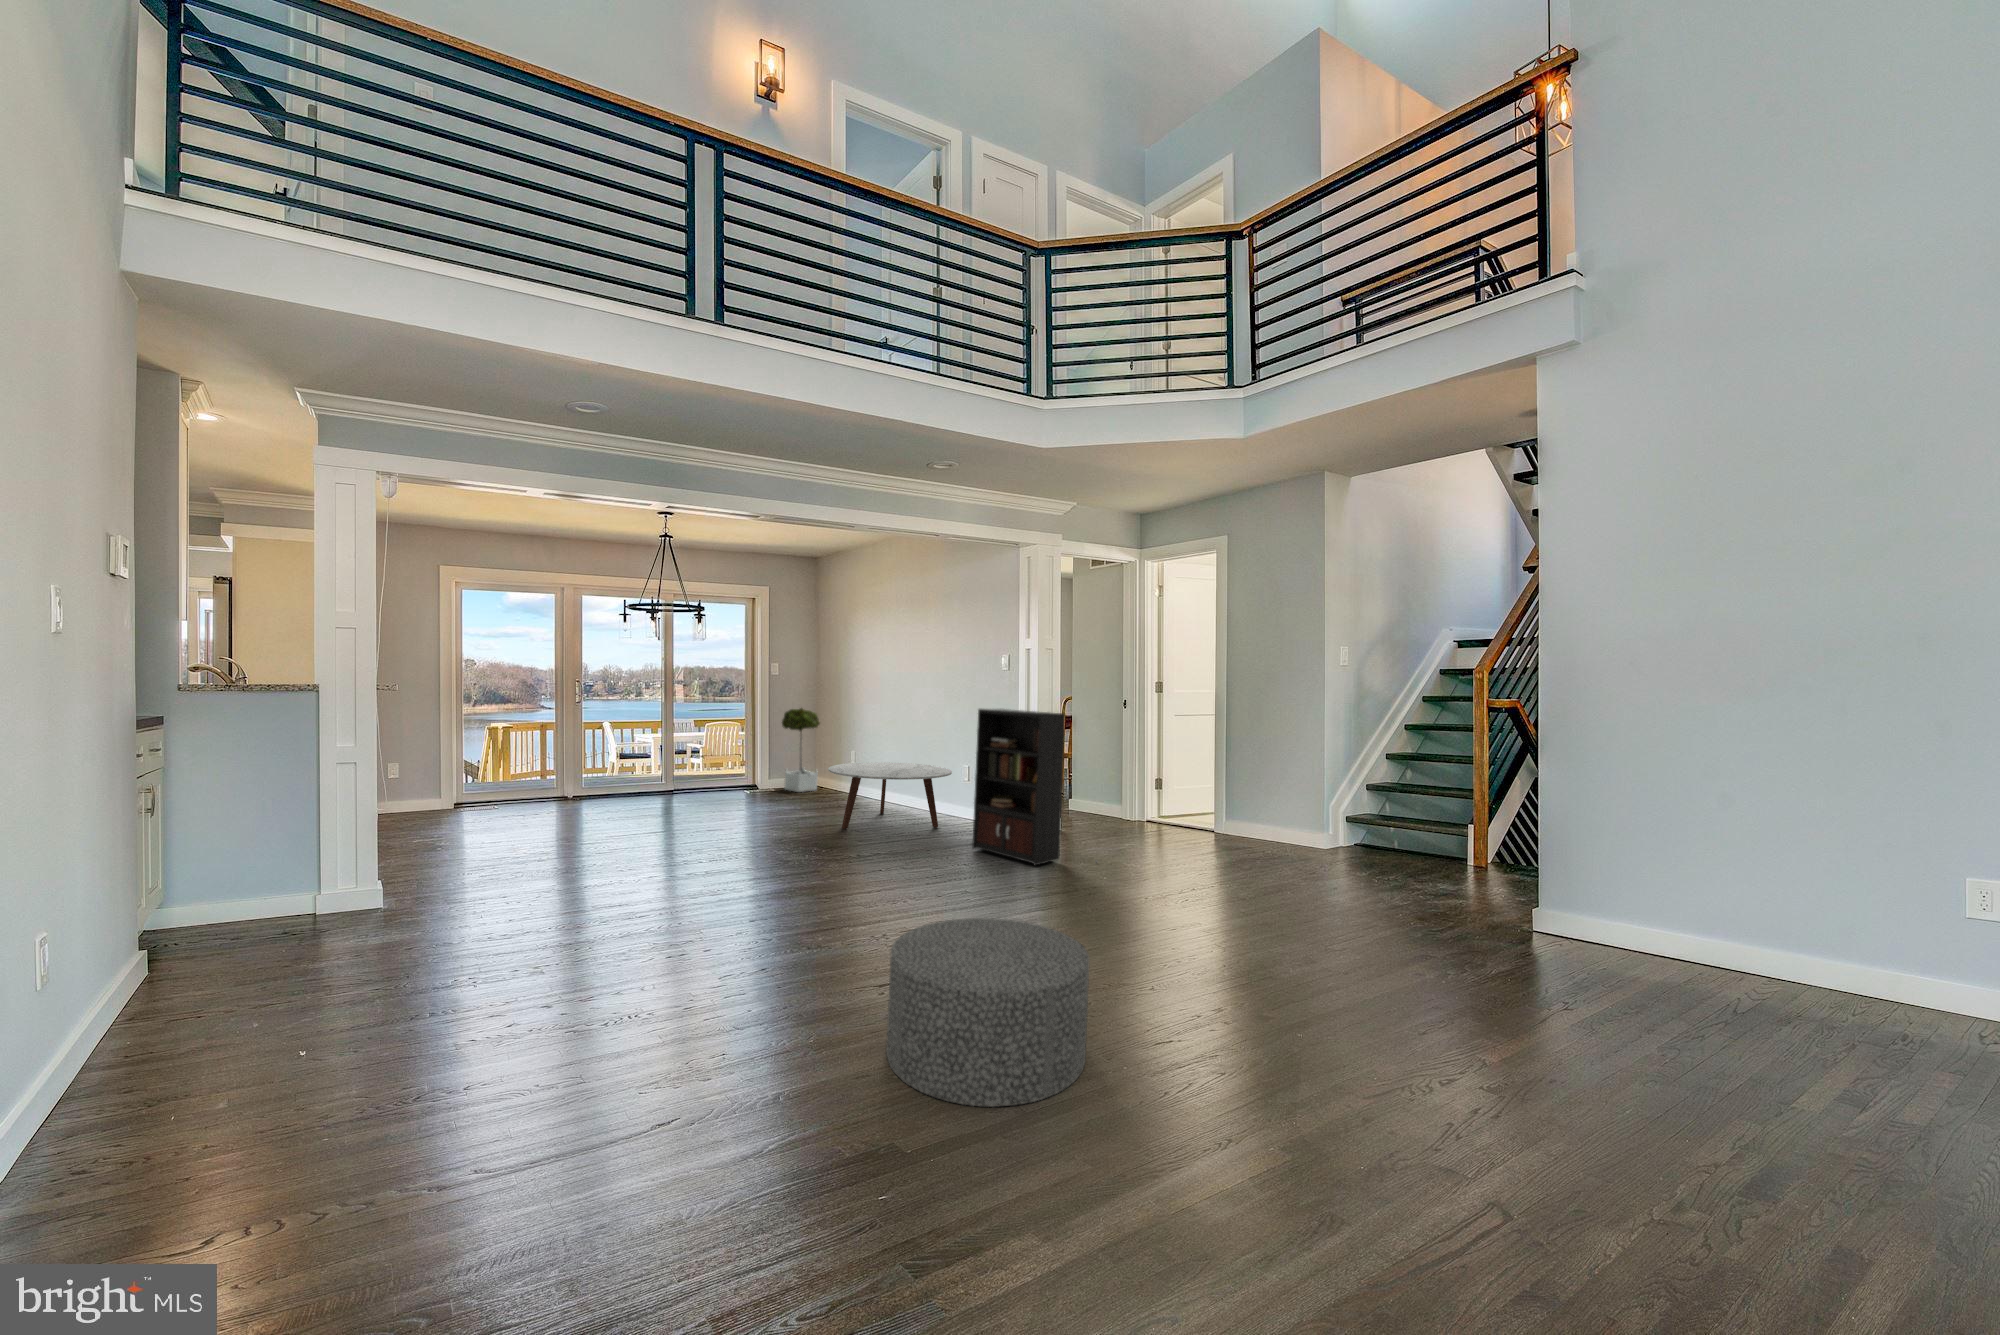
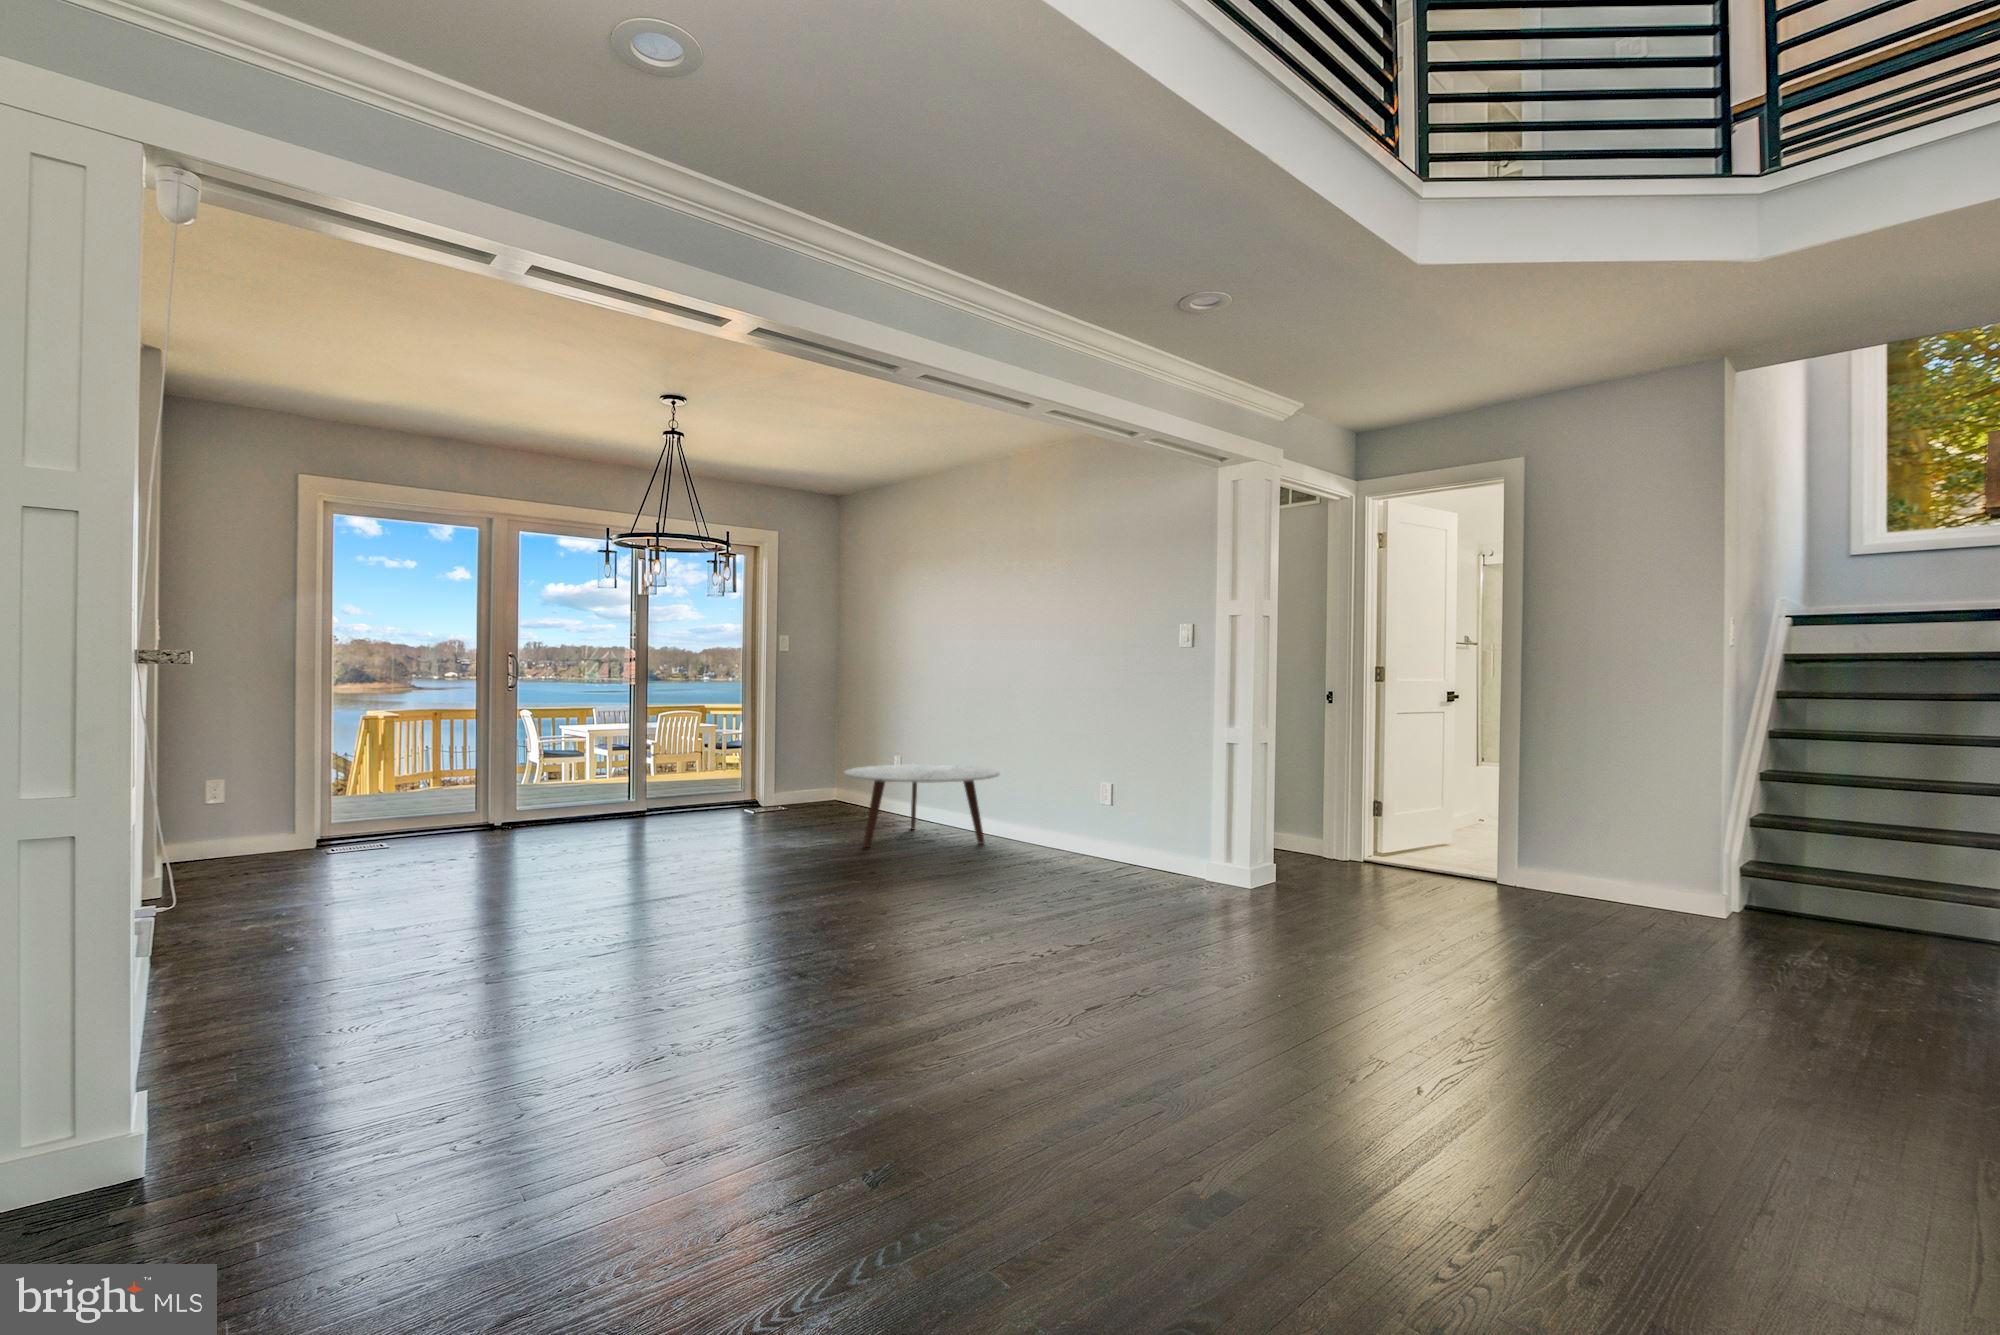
potted tree: present [782,708,820,792] -> none [783,699,831,807]
bookcase: present [972,709,1097,865] -> none [1028,688,1189,884]
ottoman: present [886,918,1089,1107] -> none [927,928,1171,1136]

